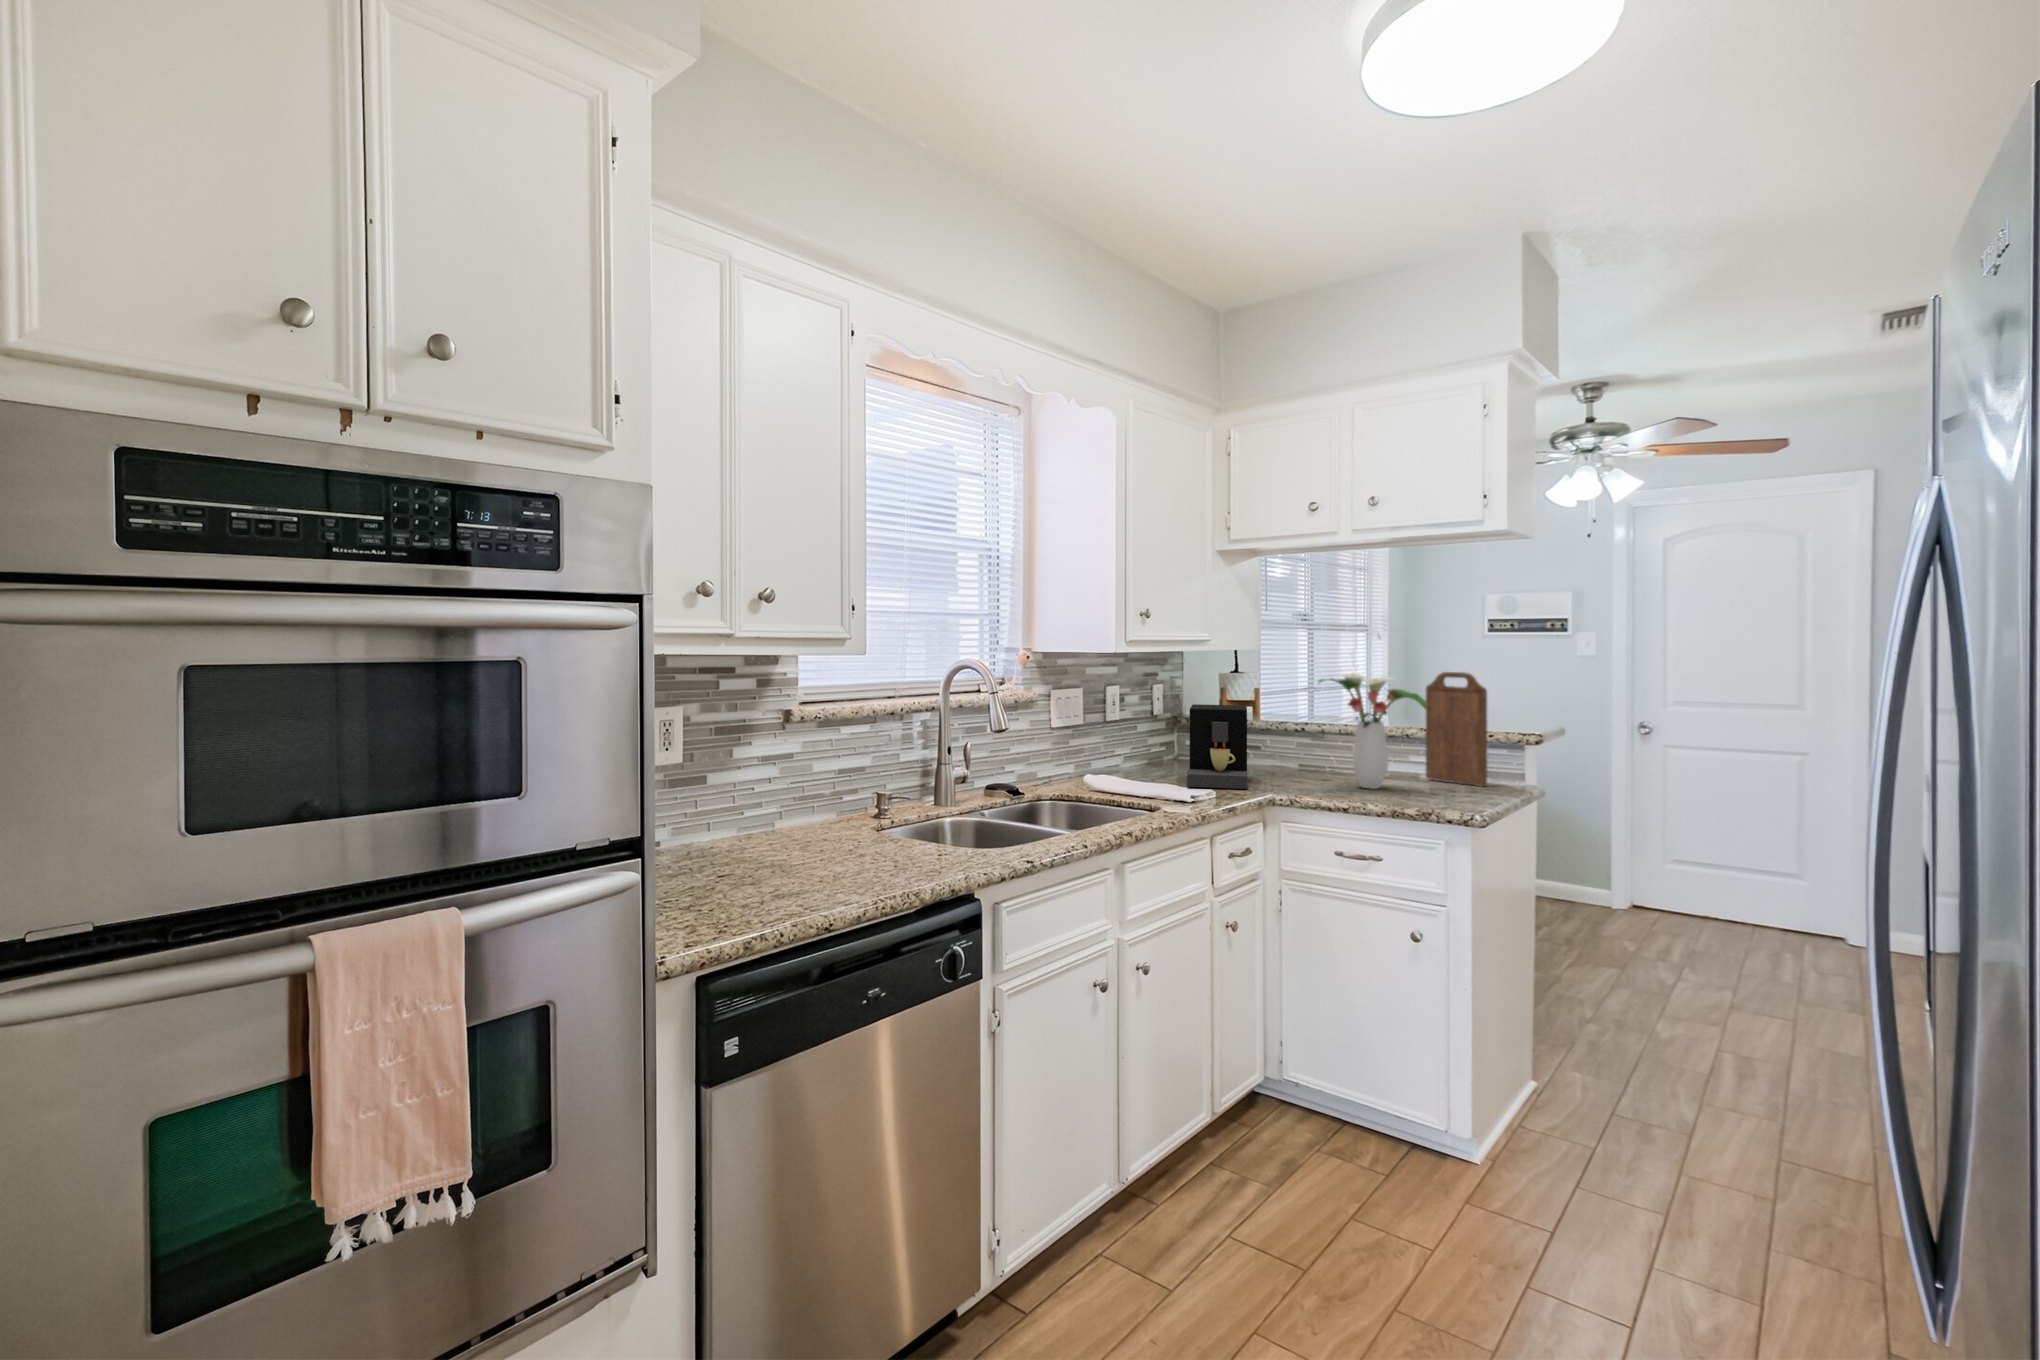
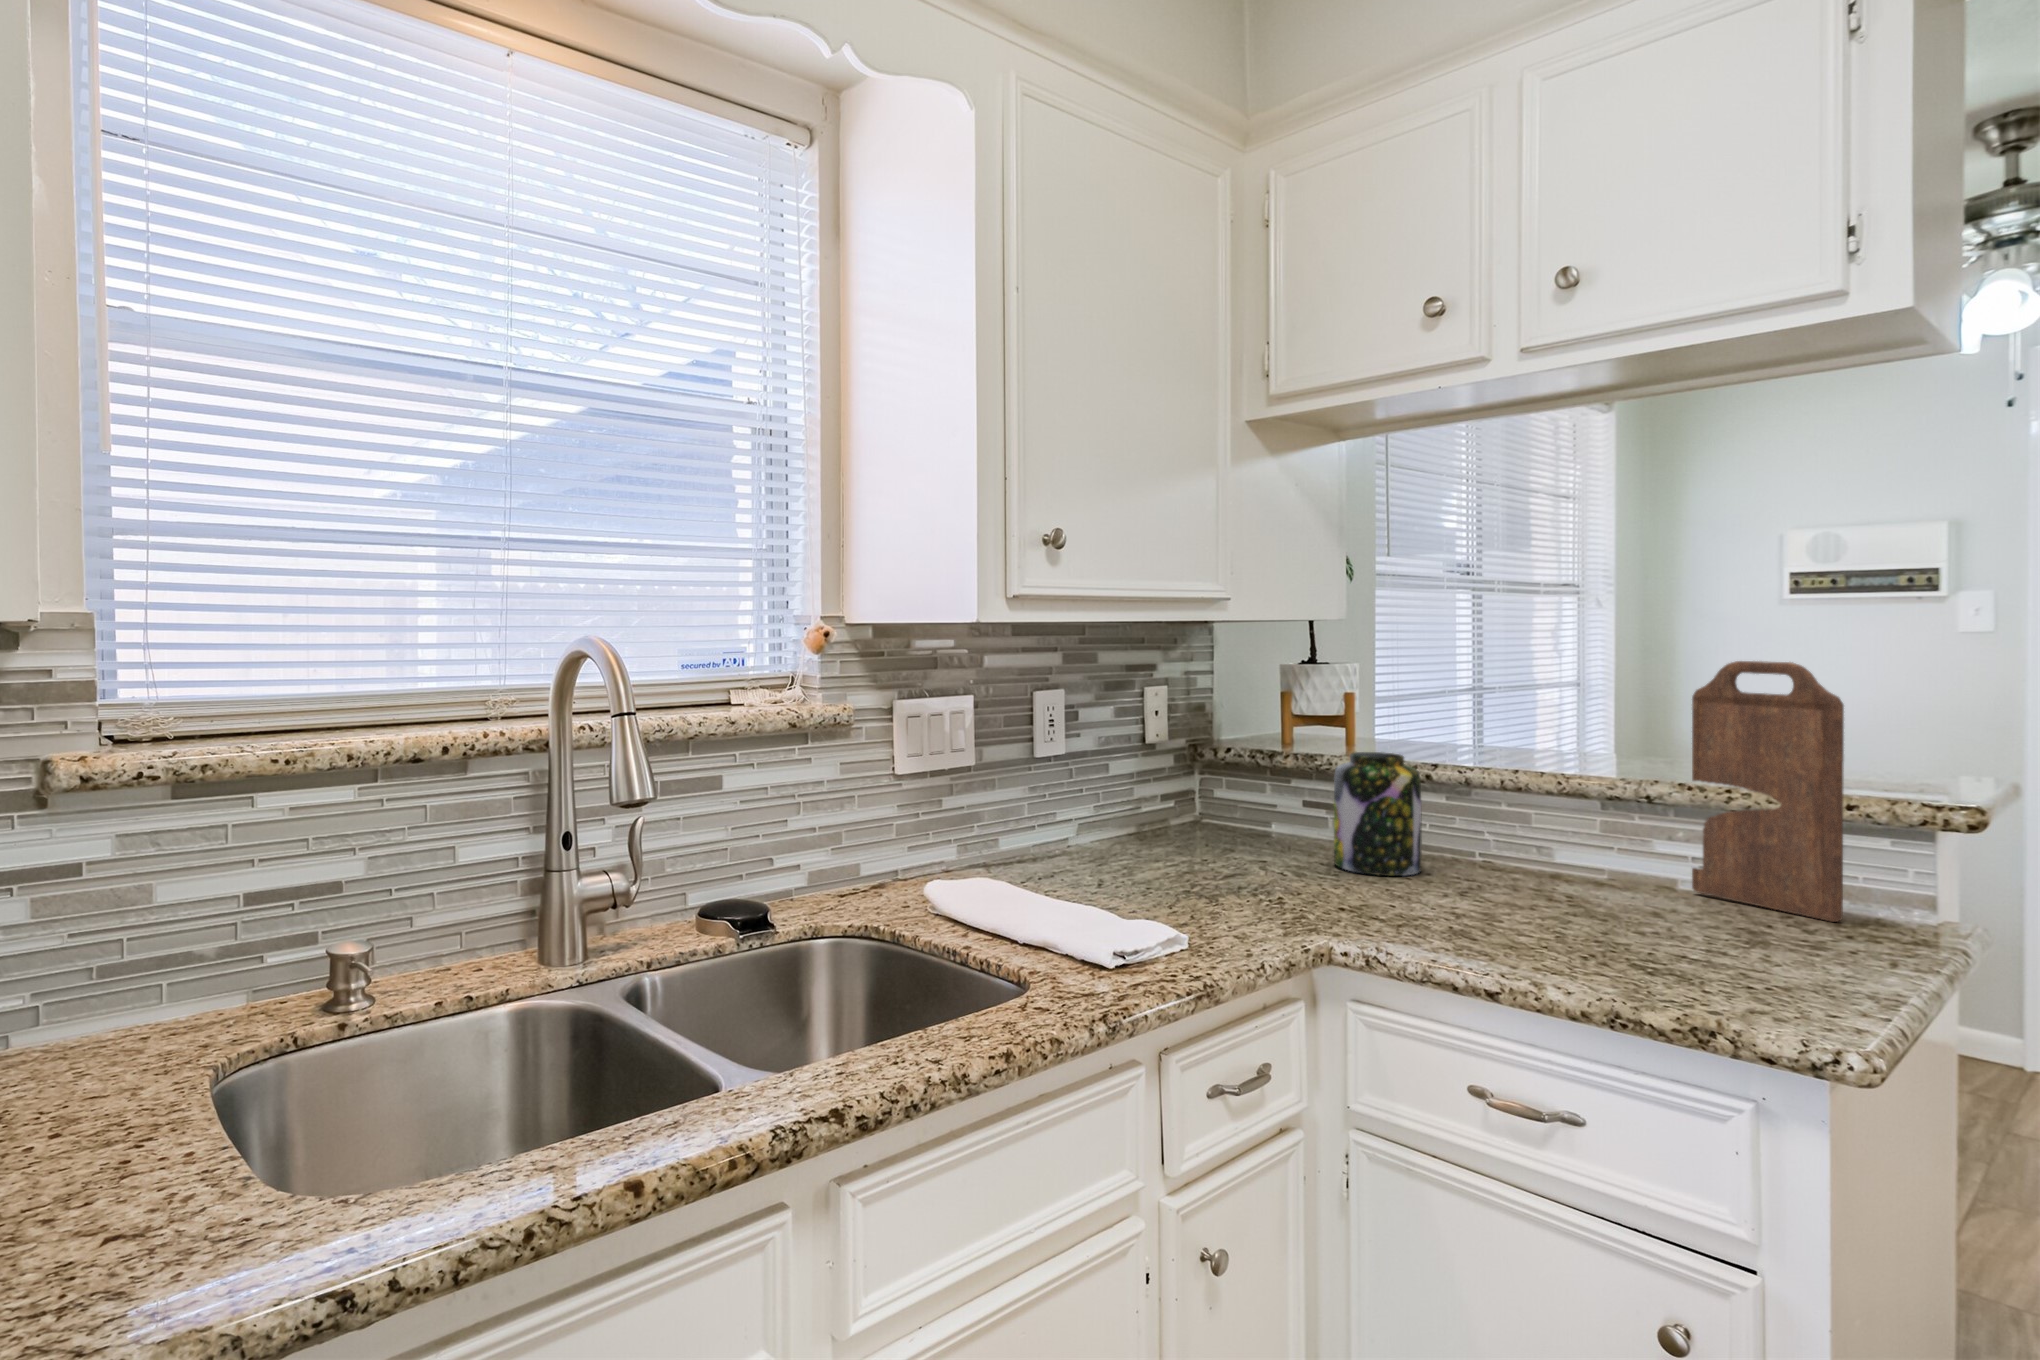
flower arrangement: present [1319,674,1427,789] -> none [1438,663,1702,924]
coffee maker: present [1187,704,1248,789] -> none [1153,727,1304,919]
jar: none [1258,717,1301,776] -> present [1334,752,1421,876]

